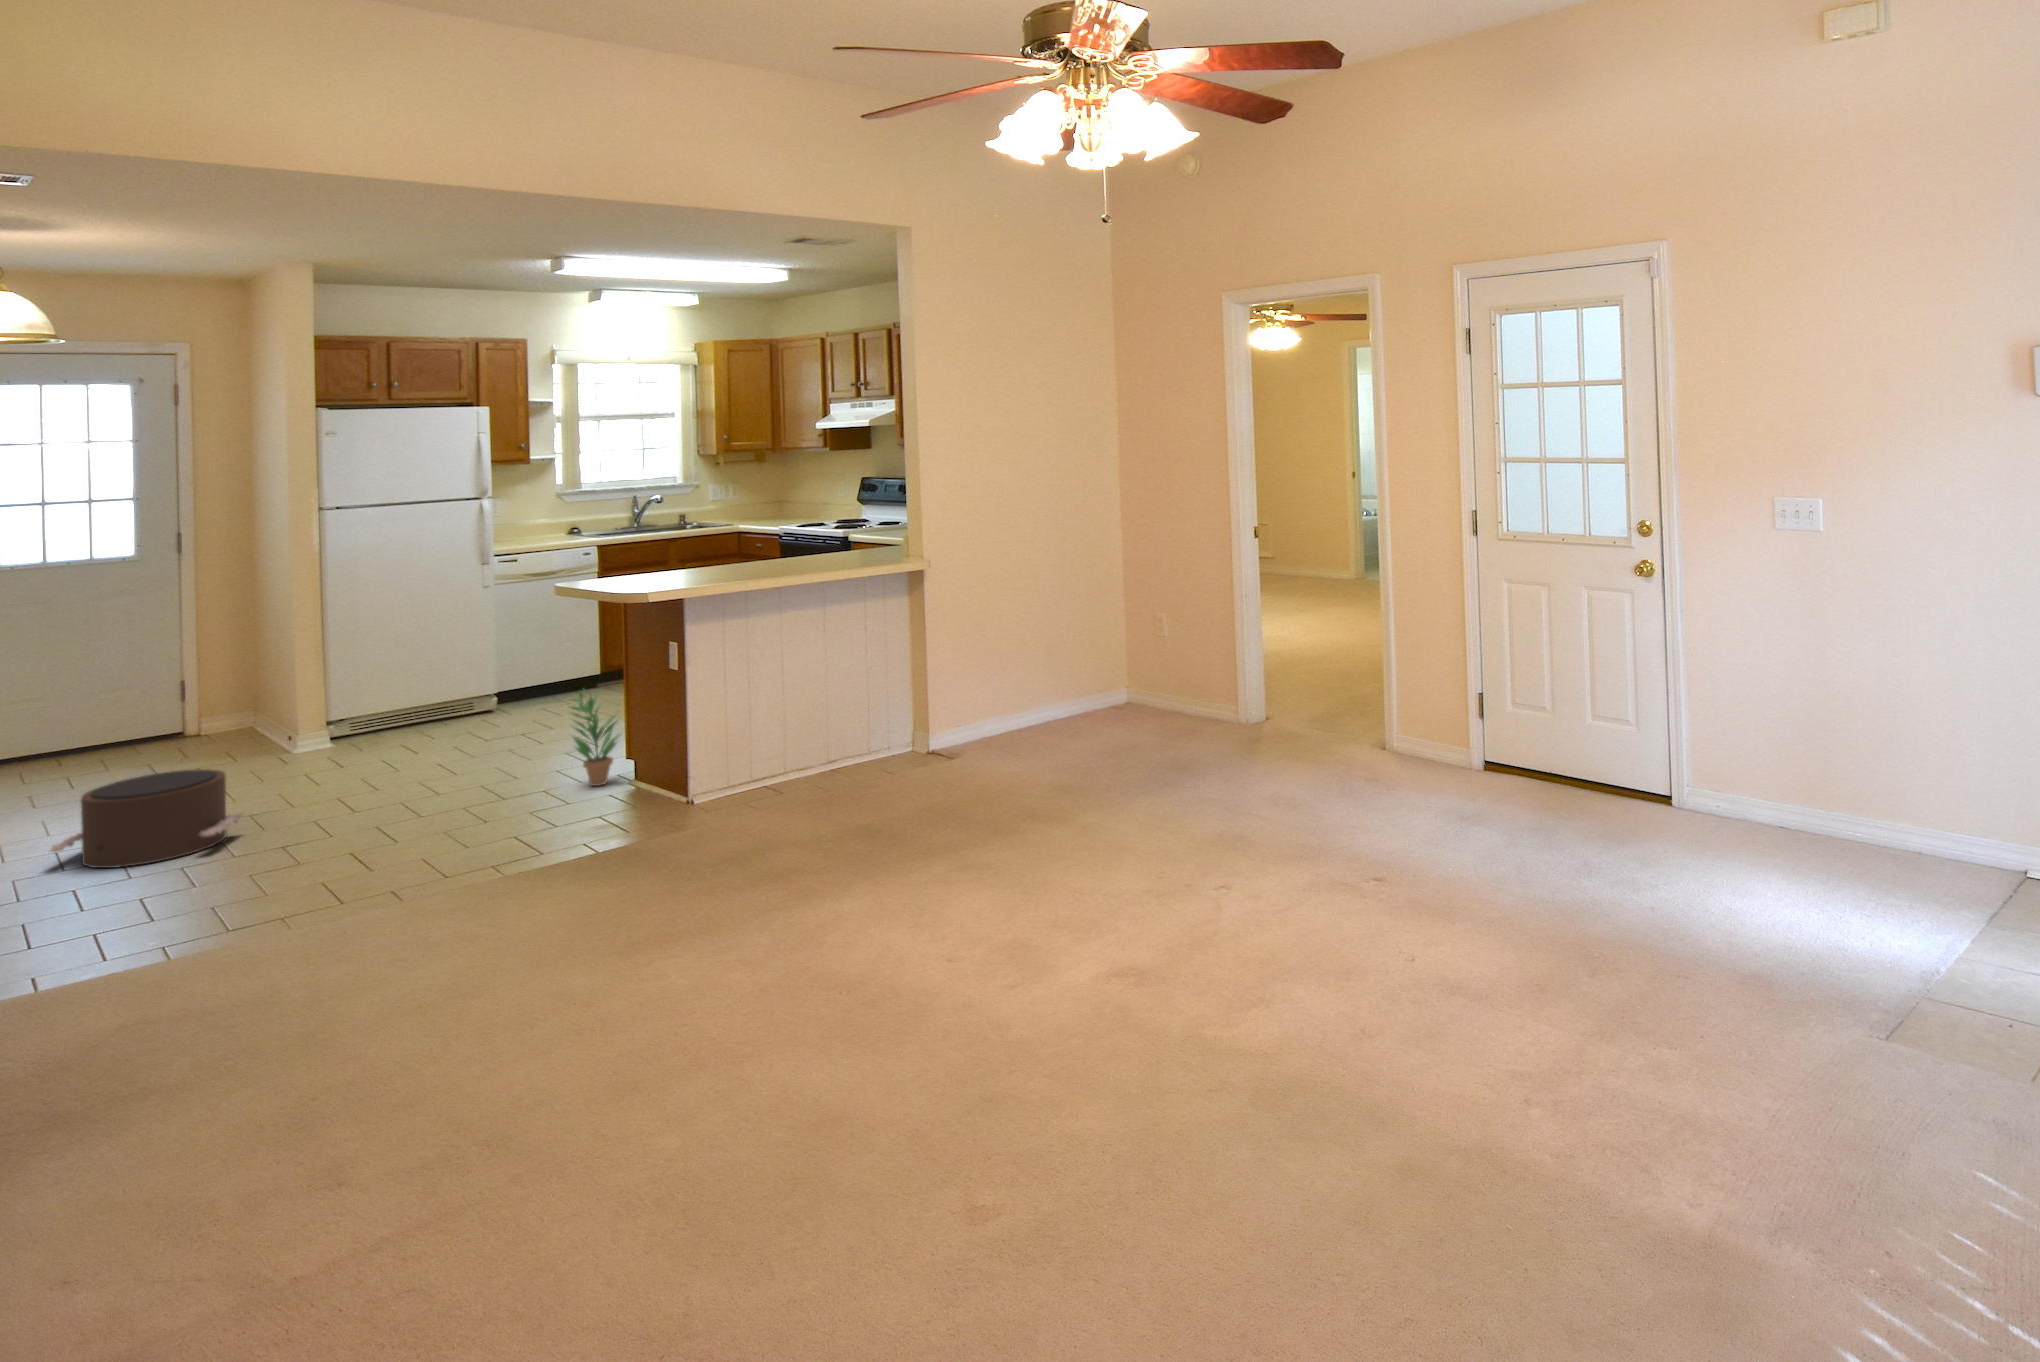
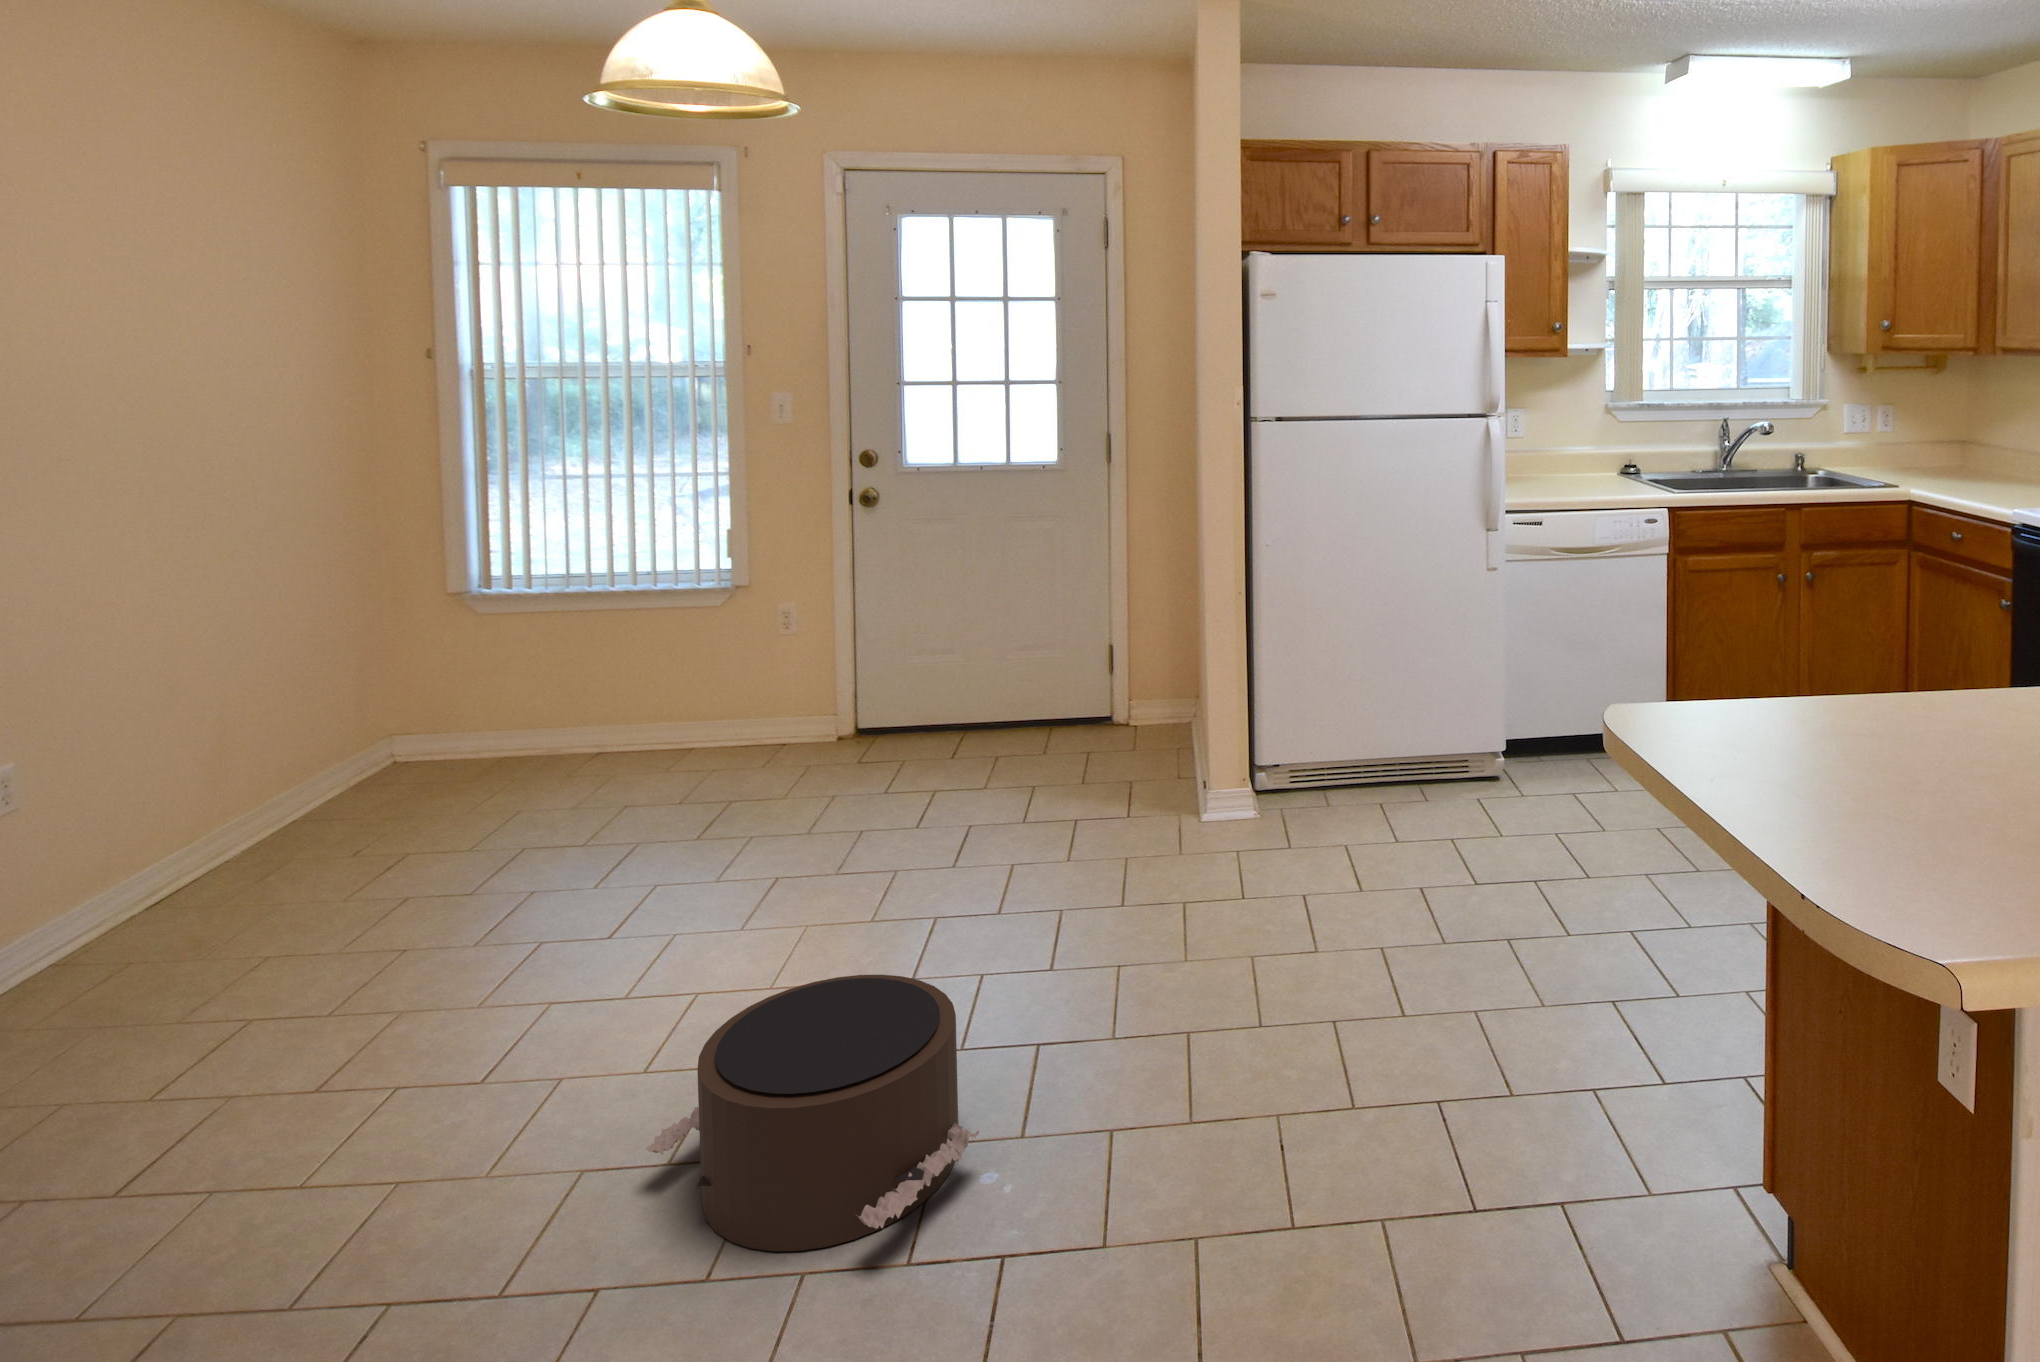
potted plant: present [570,692,620,786] -> none [1635,1000,1790,1294]

